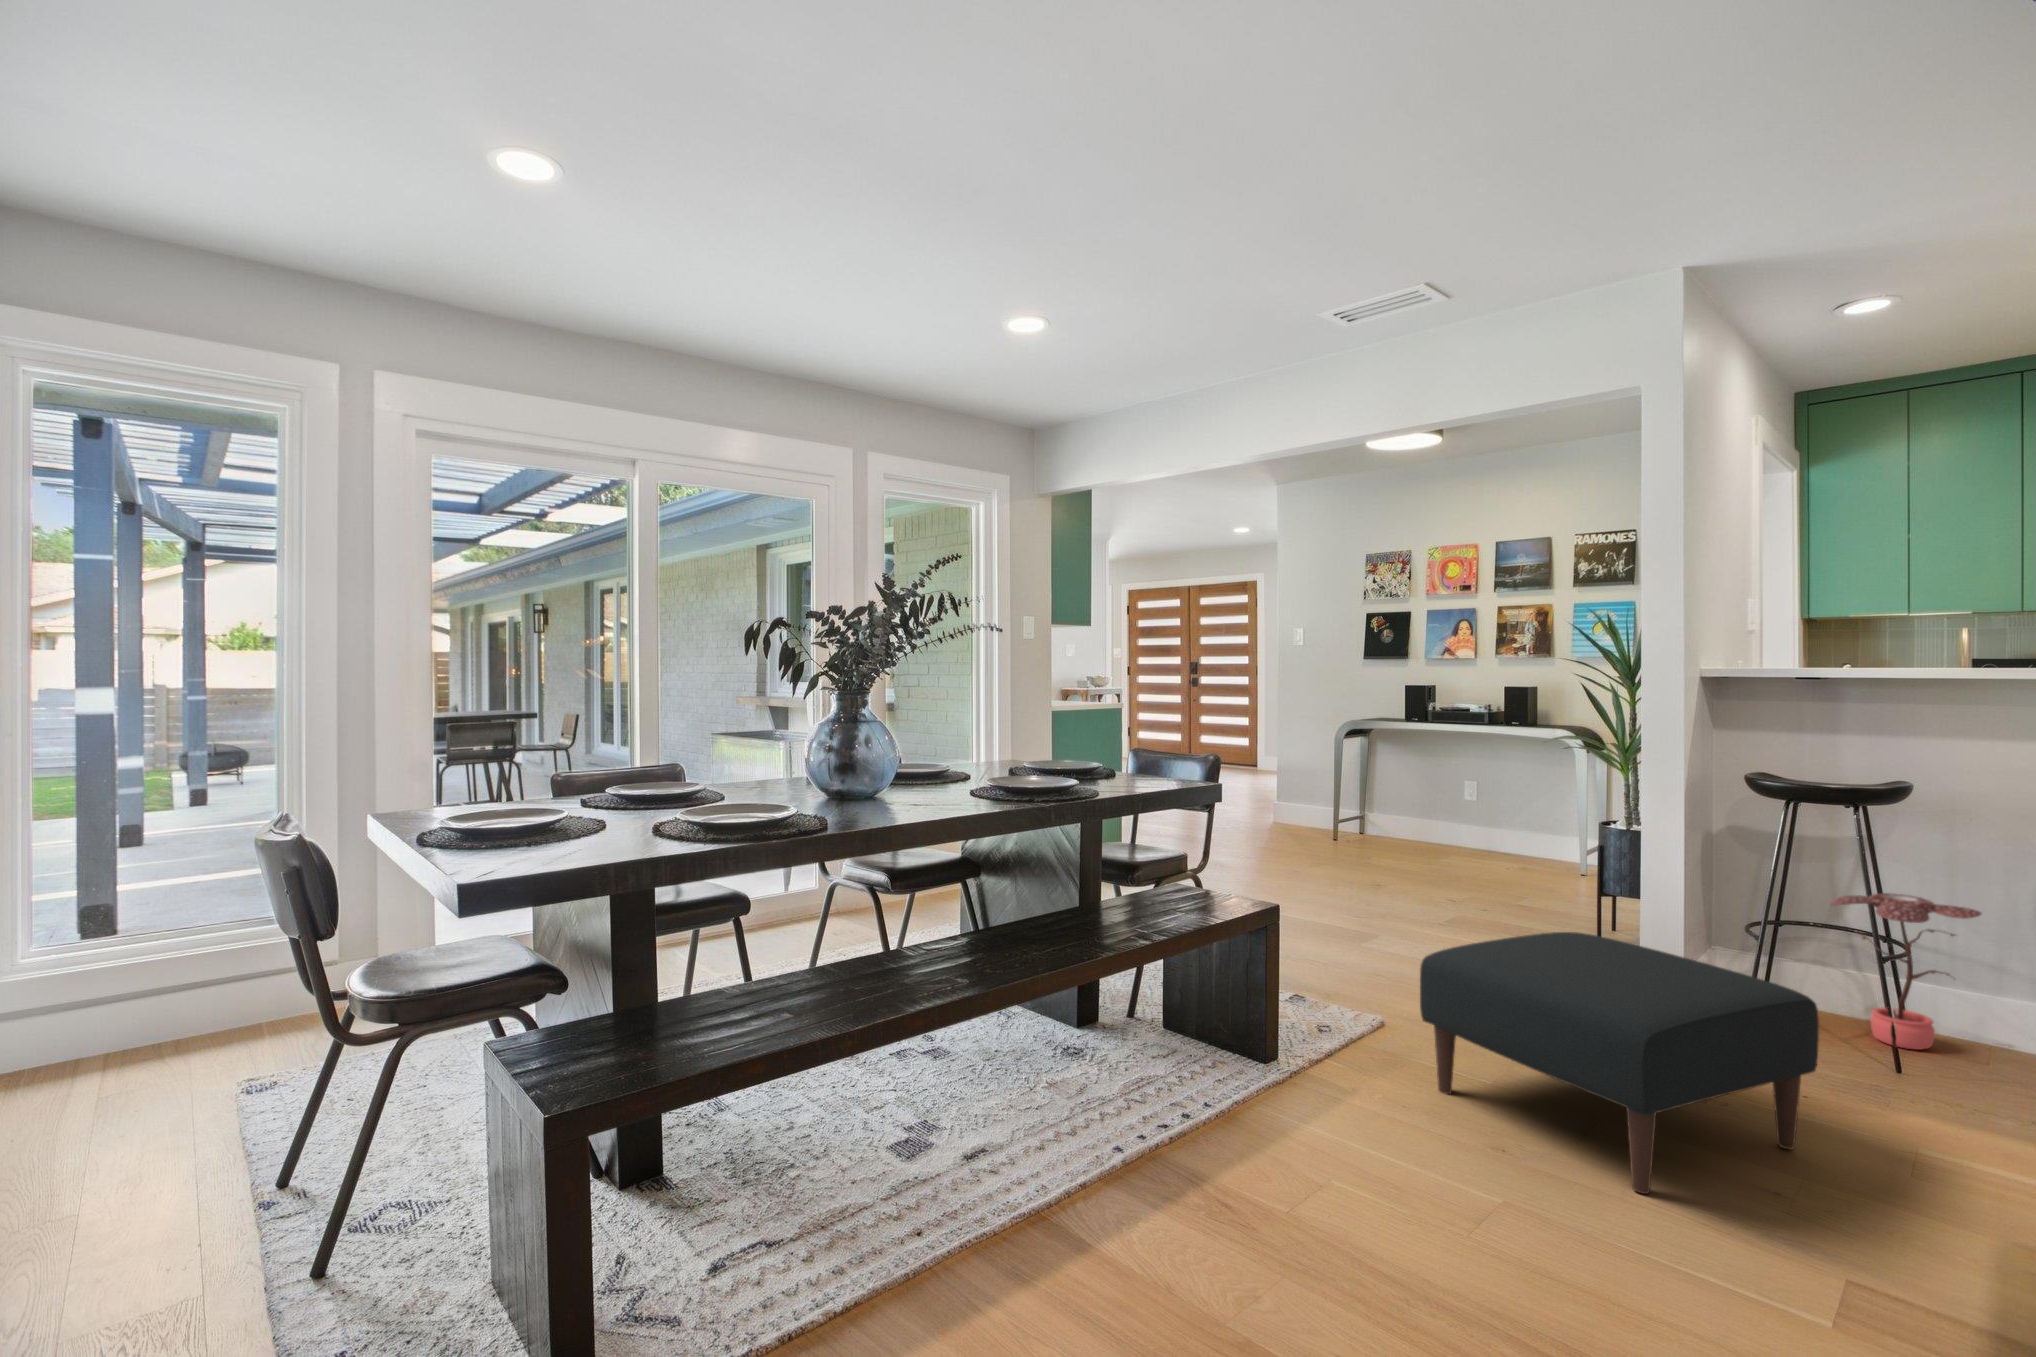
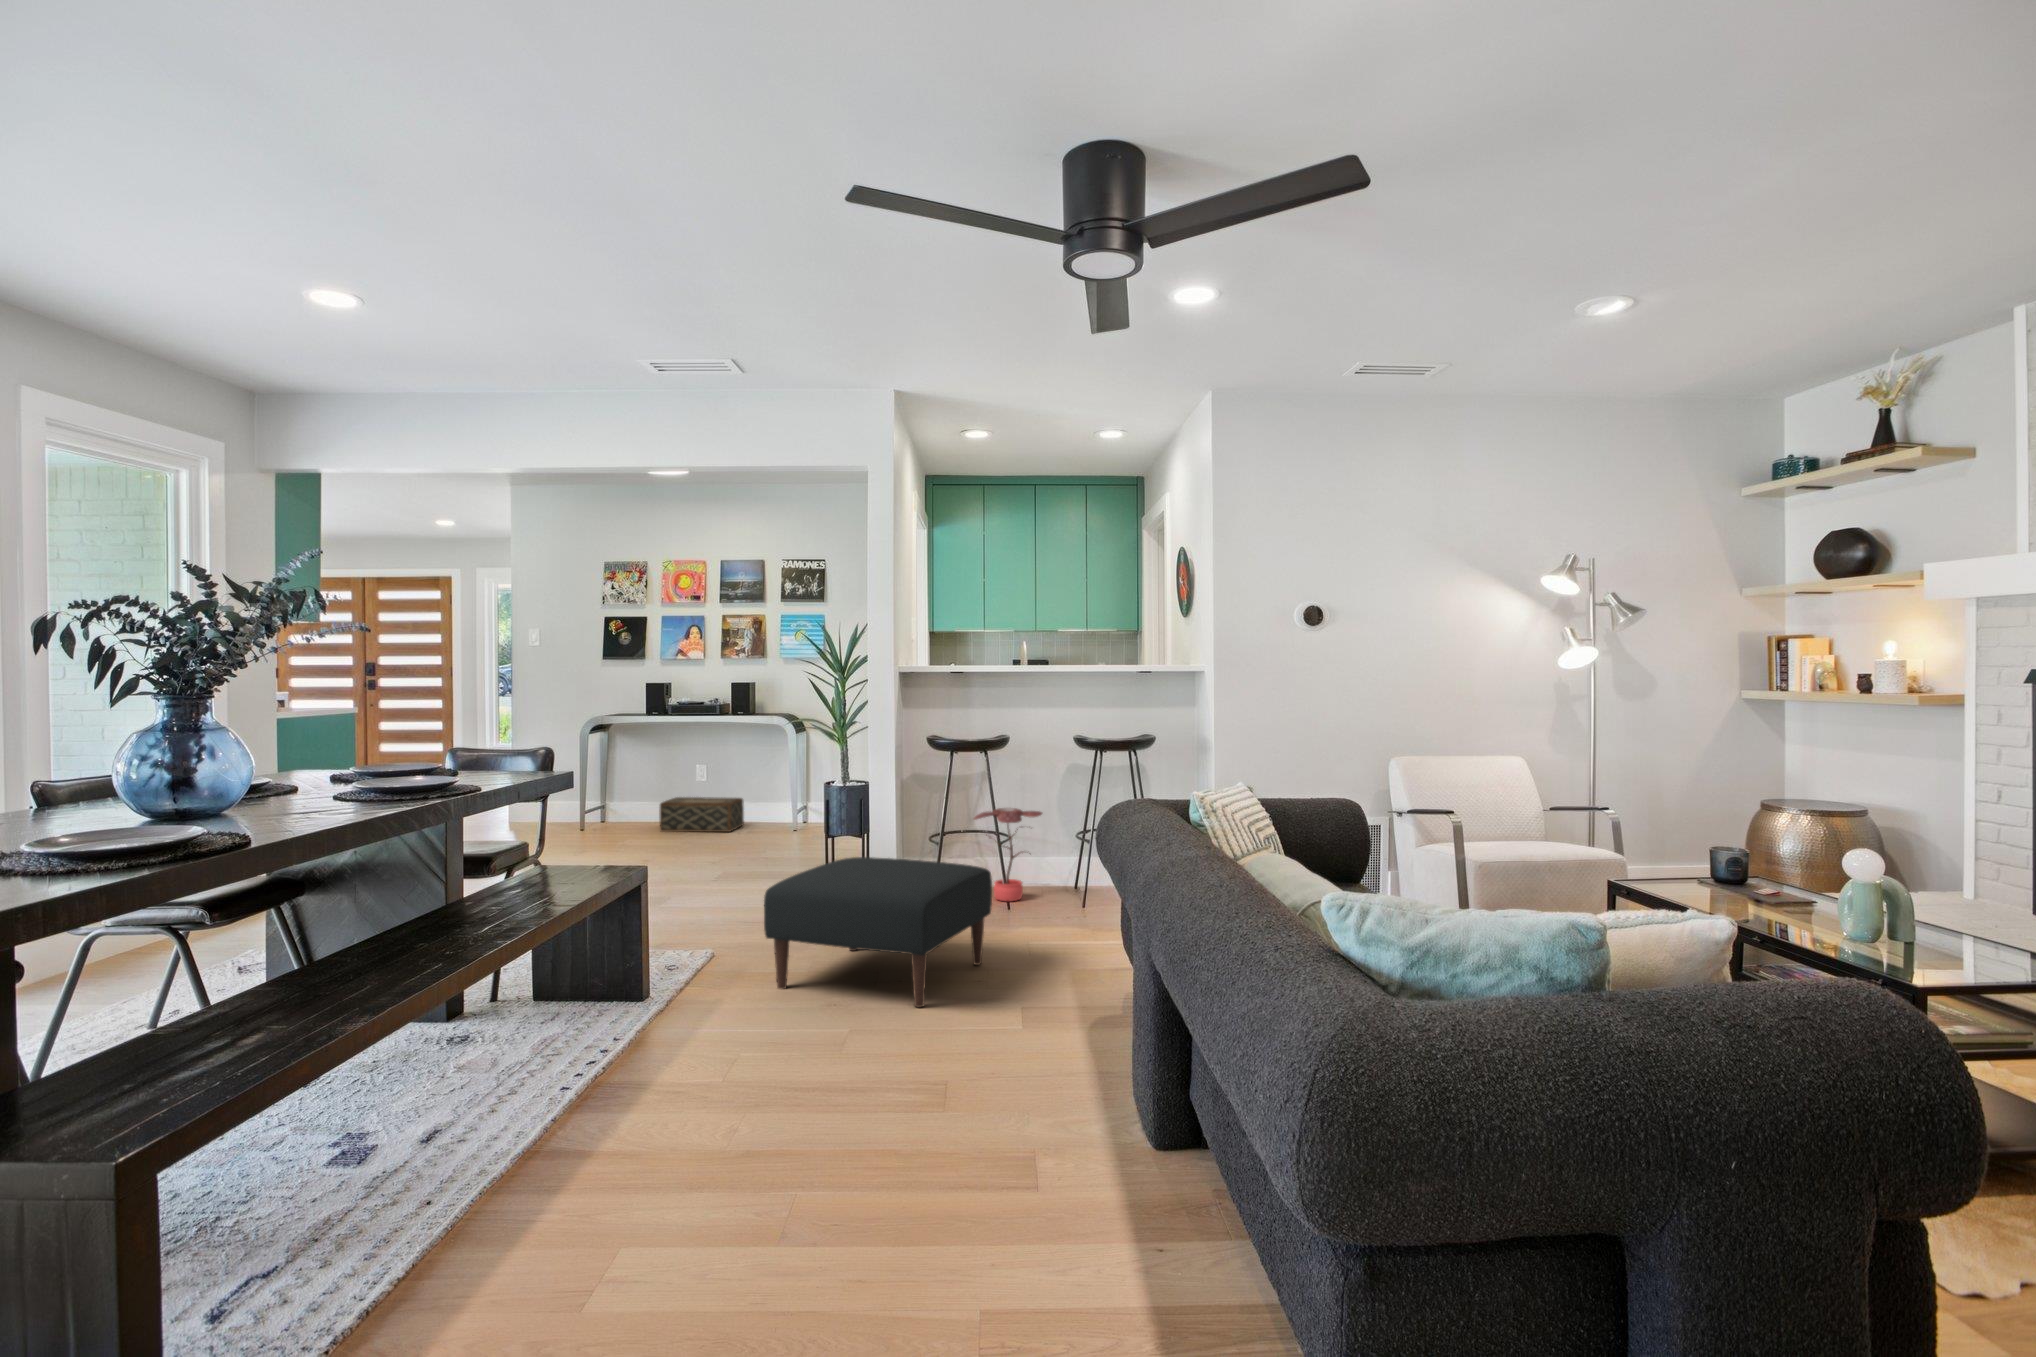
woven basket: none [1416,815,1518,863] -> present [659,797,744,832]

